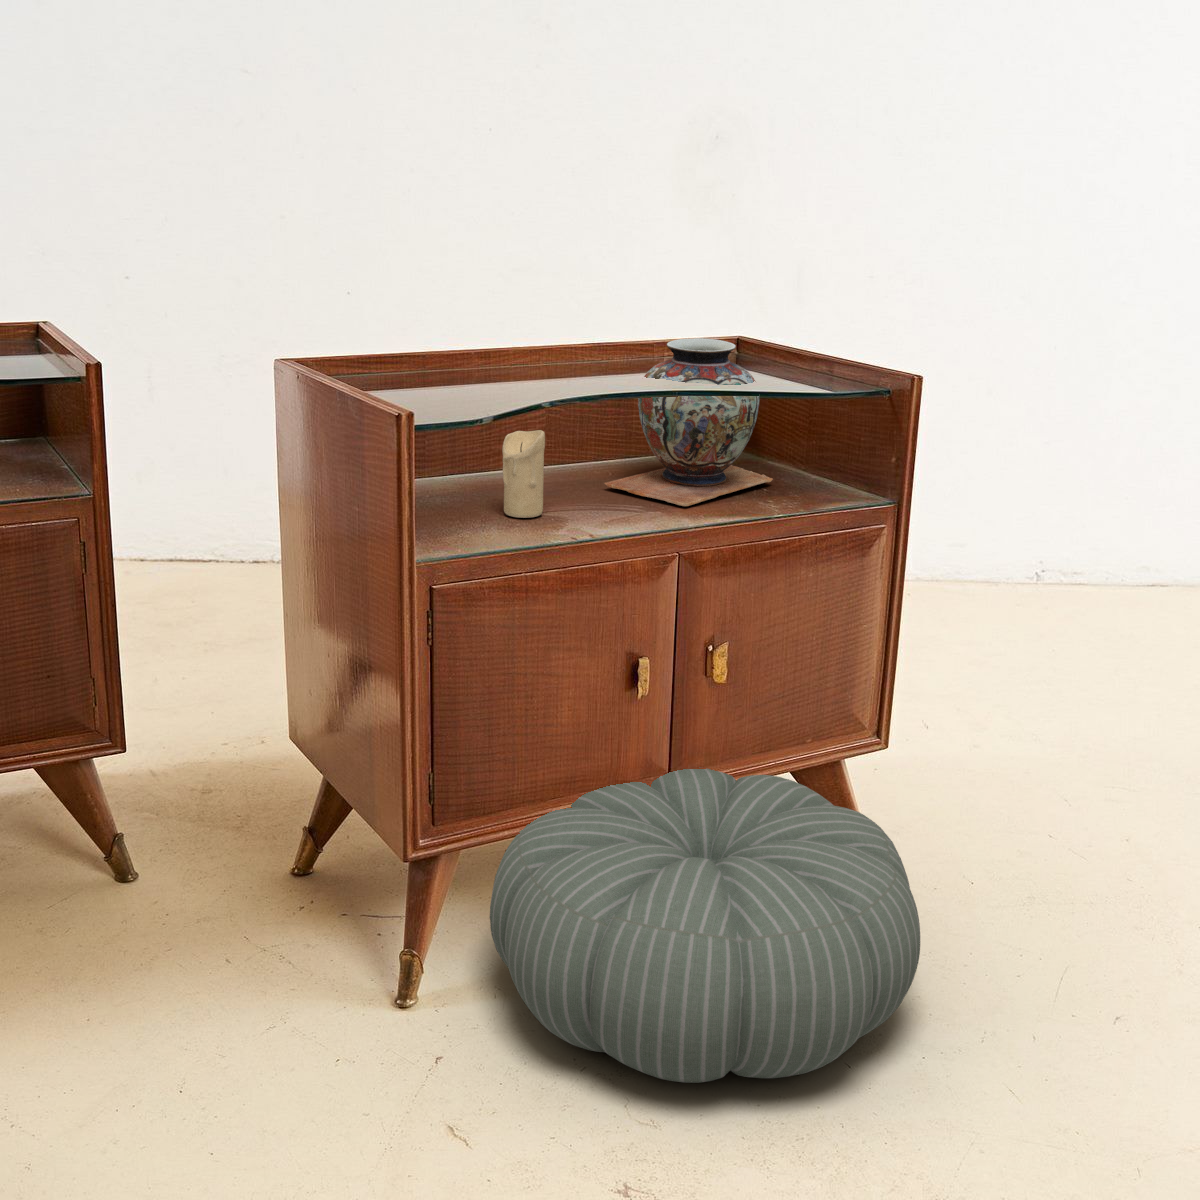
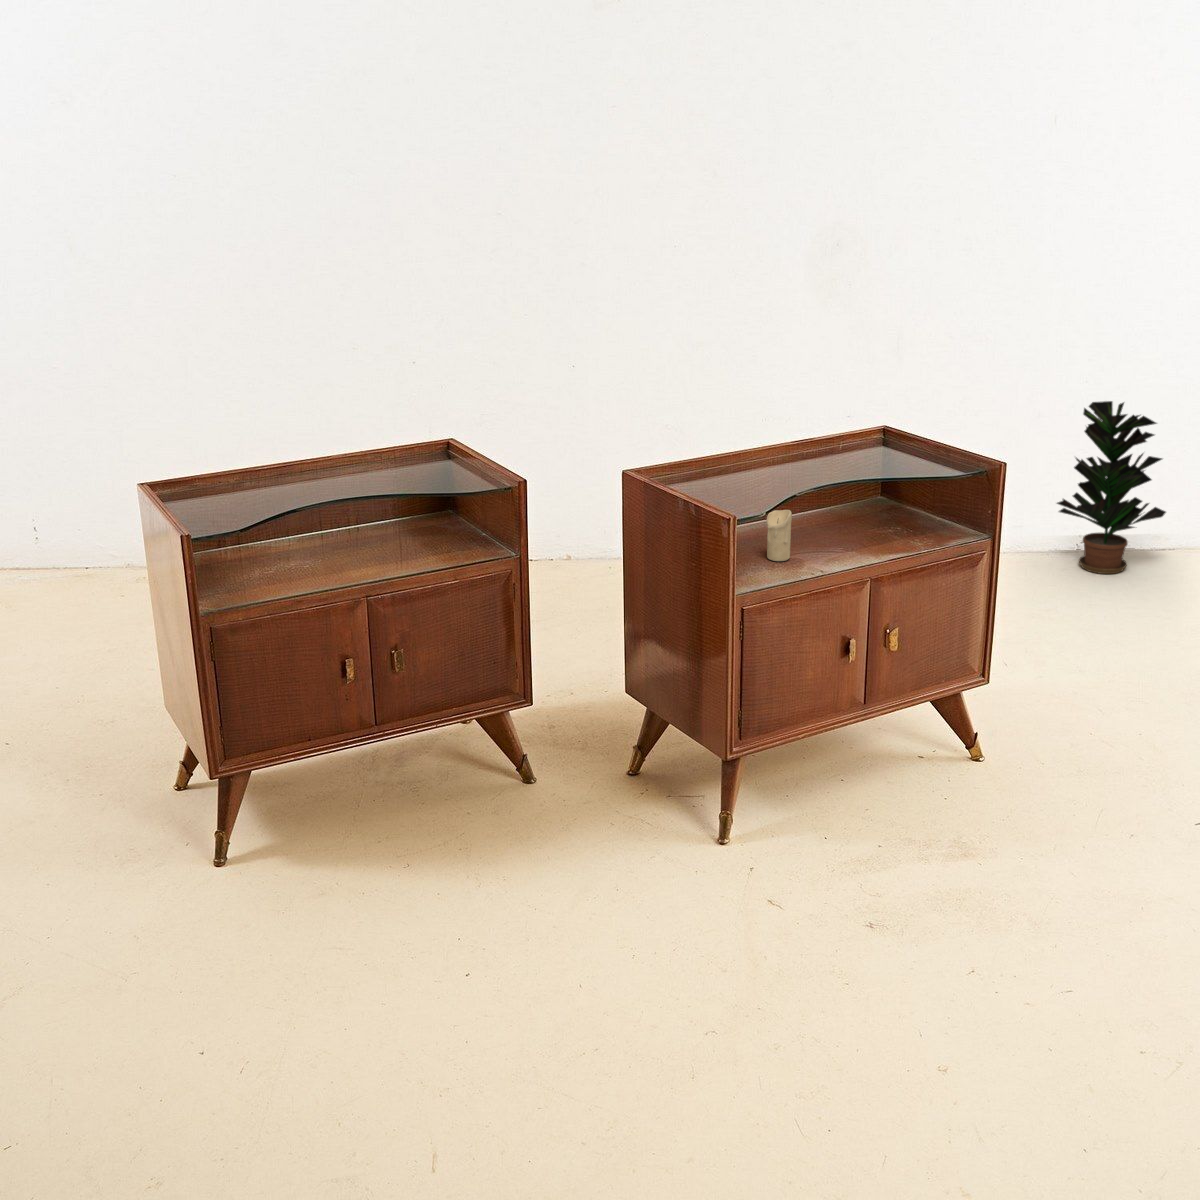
decorative vase: present [604,338,773,506] -> none [817,442,918,548]
potted plant: none [1003,377,1155,613] -> present [1057,401,1166,574]
pouf: present [490,769,920,1083] -> none [770,700,1019,874]

